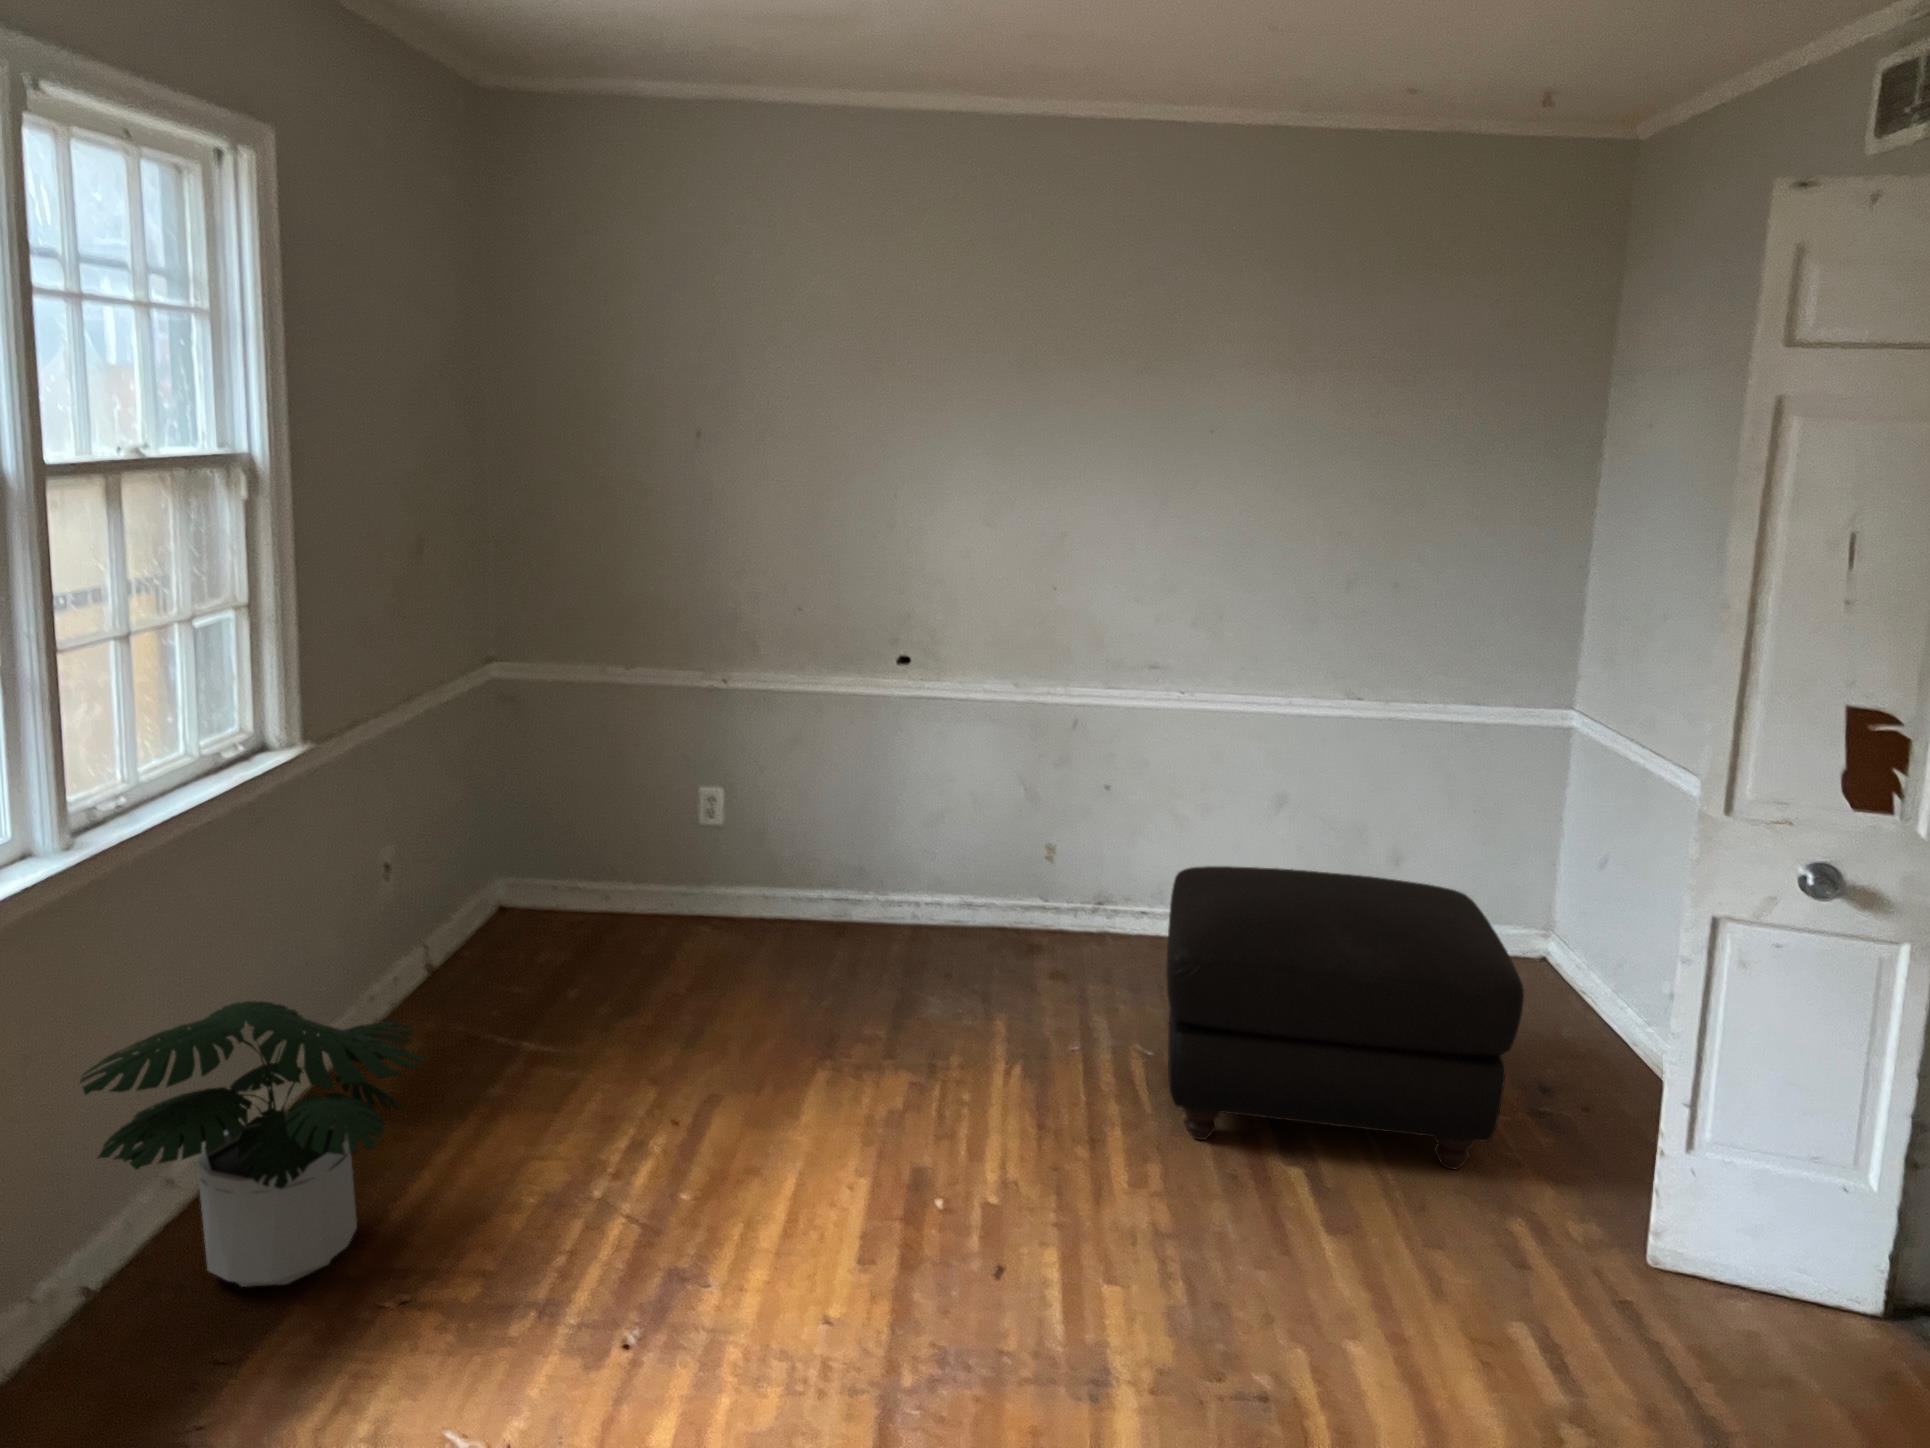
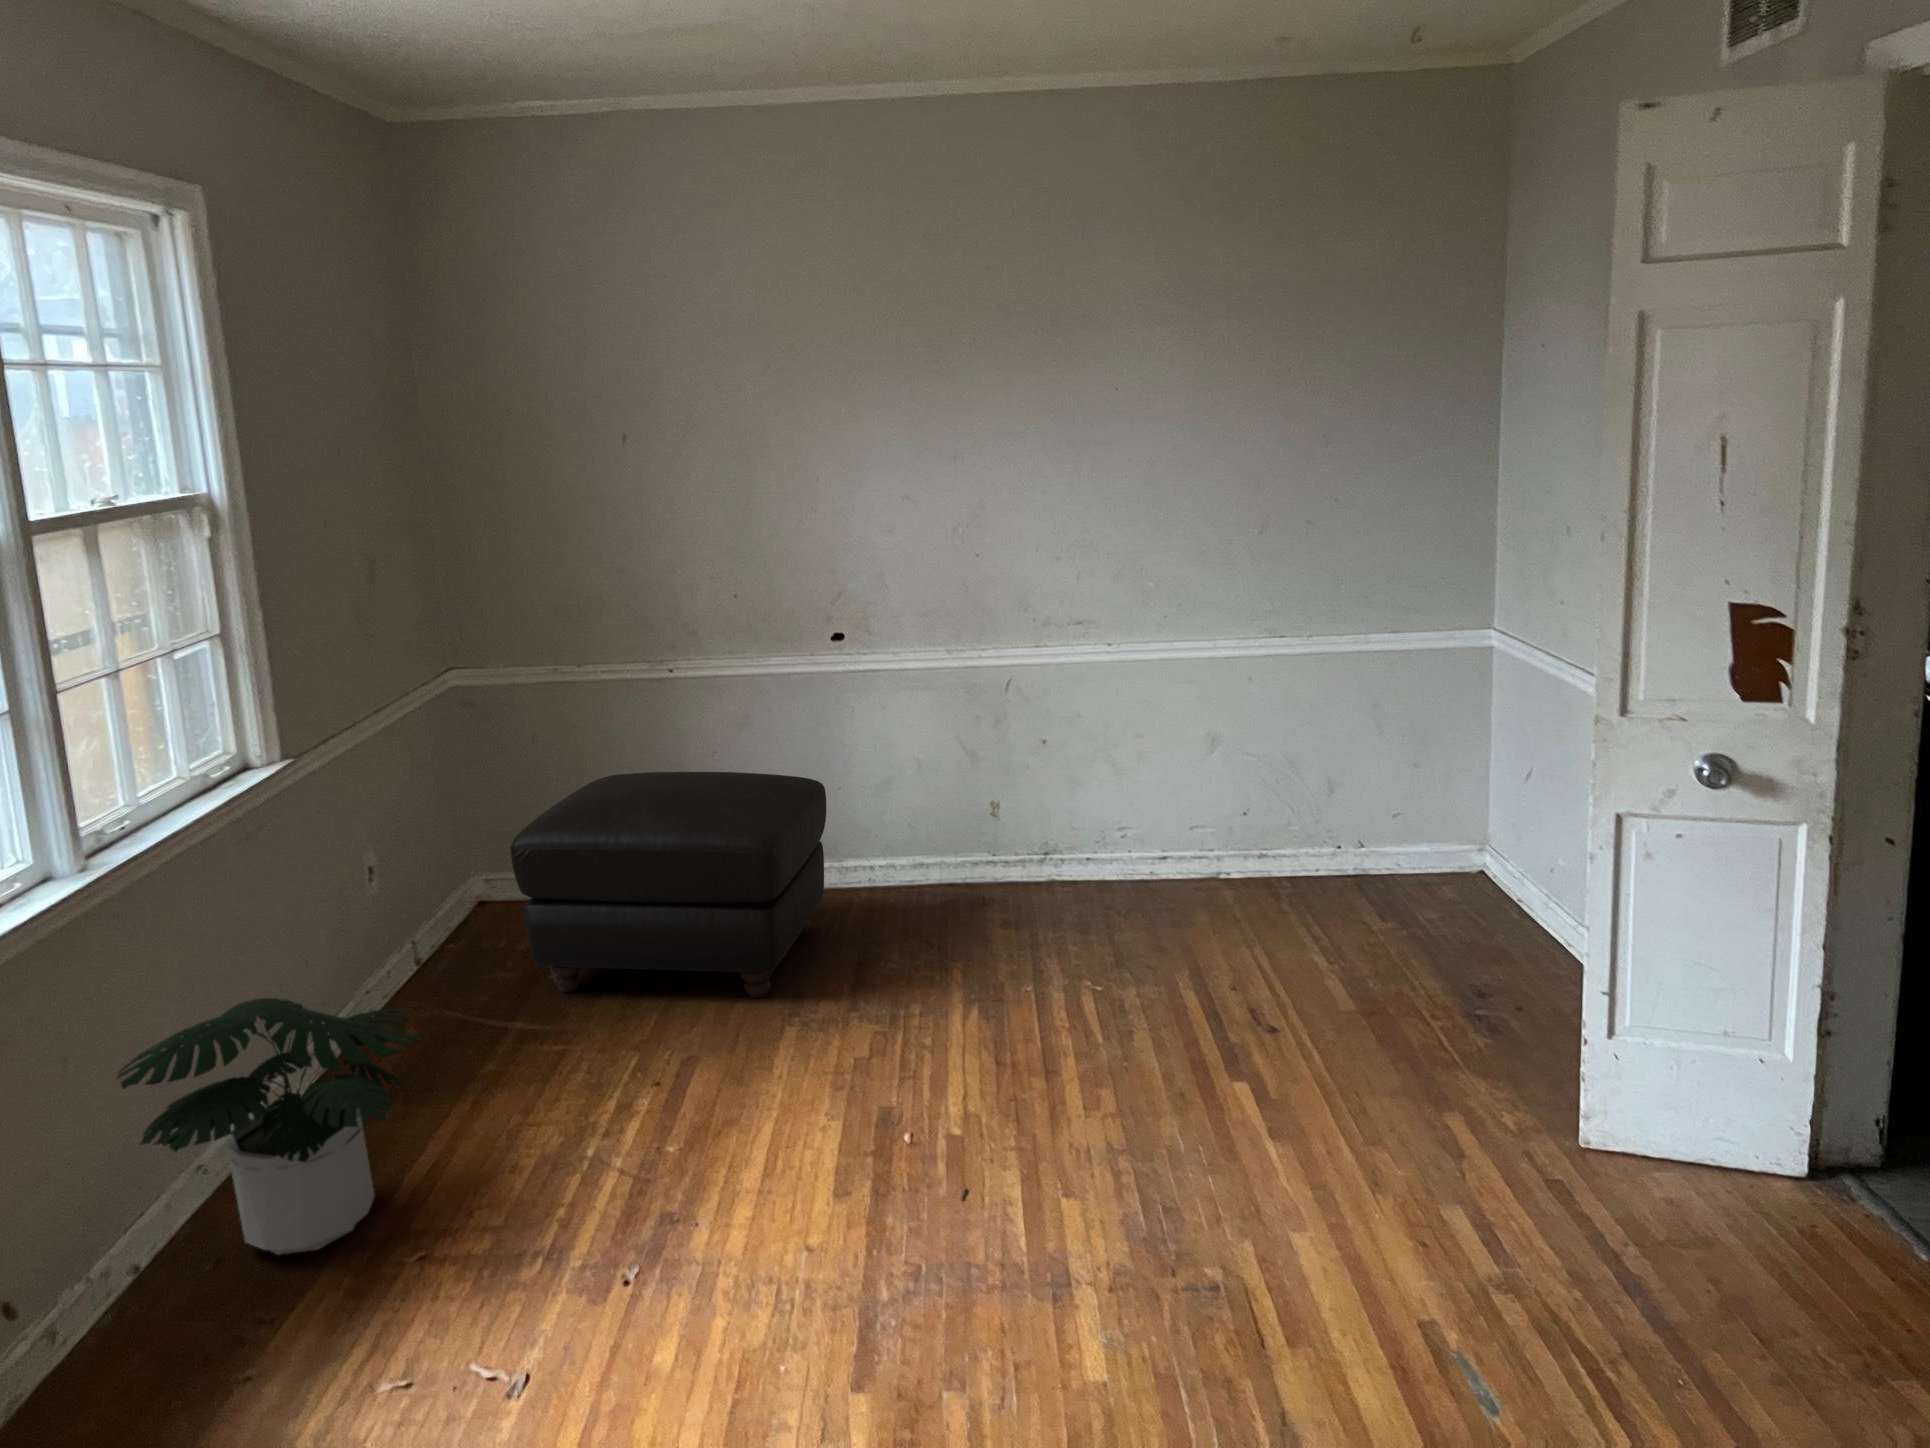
ottoman: present [1166,866,1524,1169] -> present [511,772,826,998]

